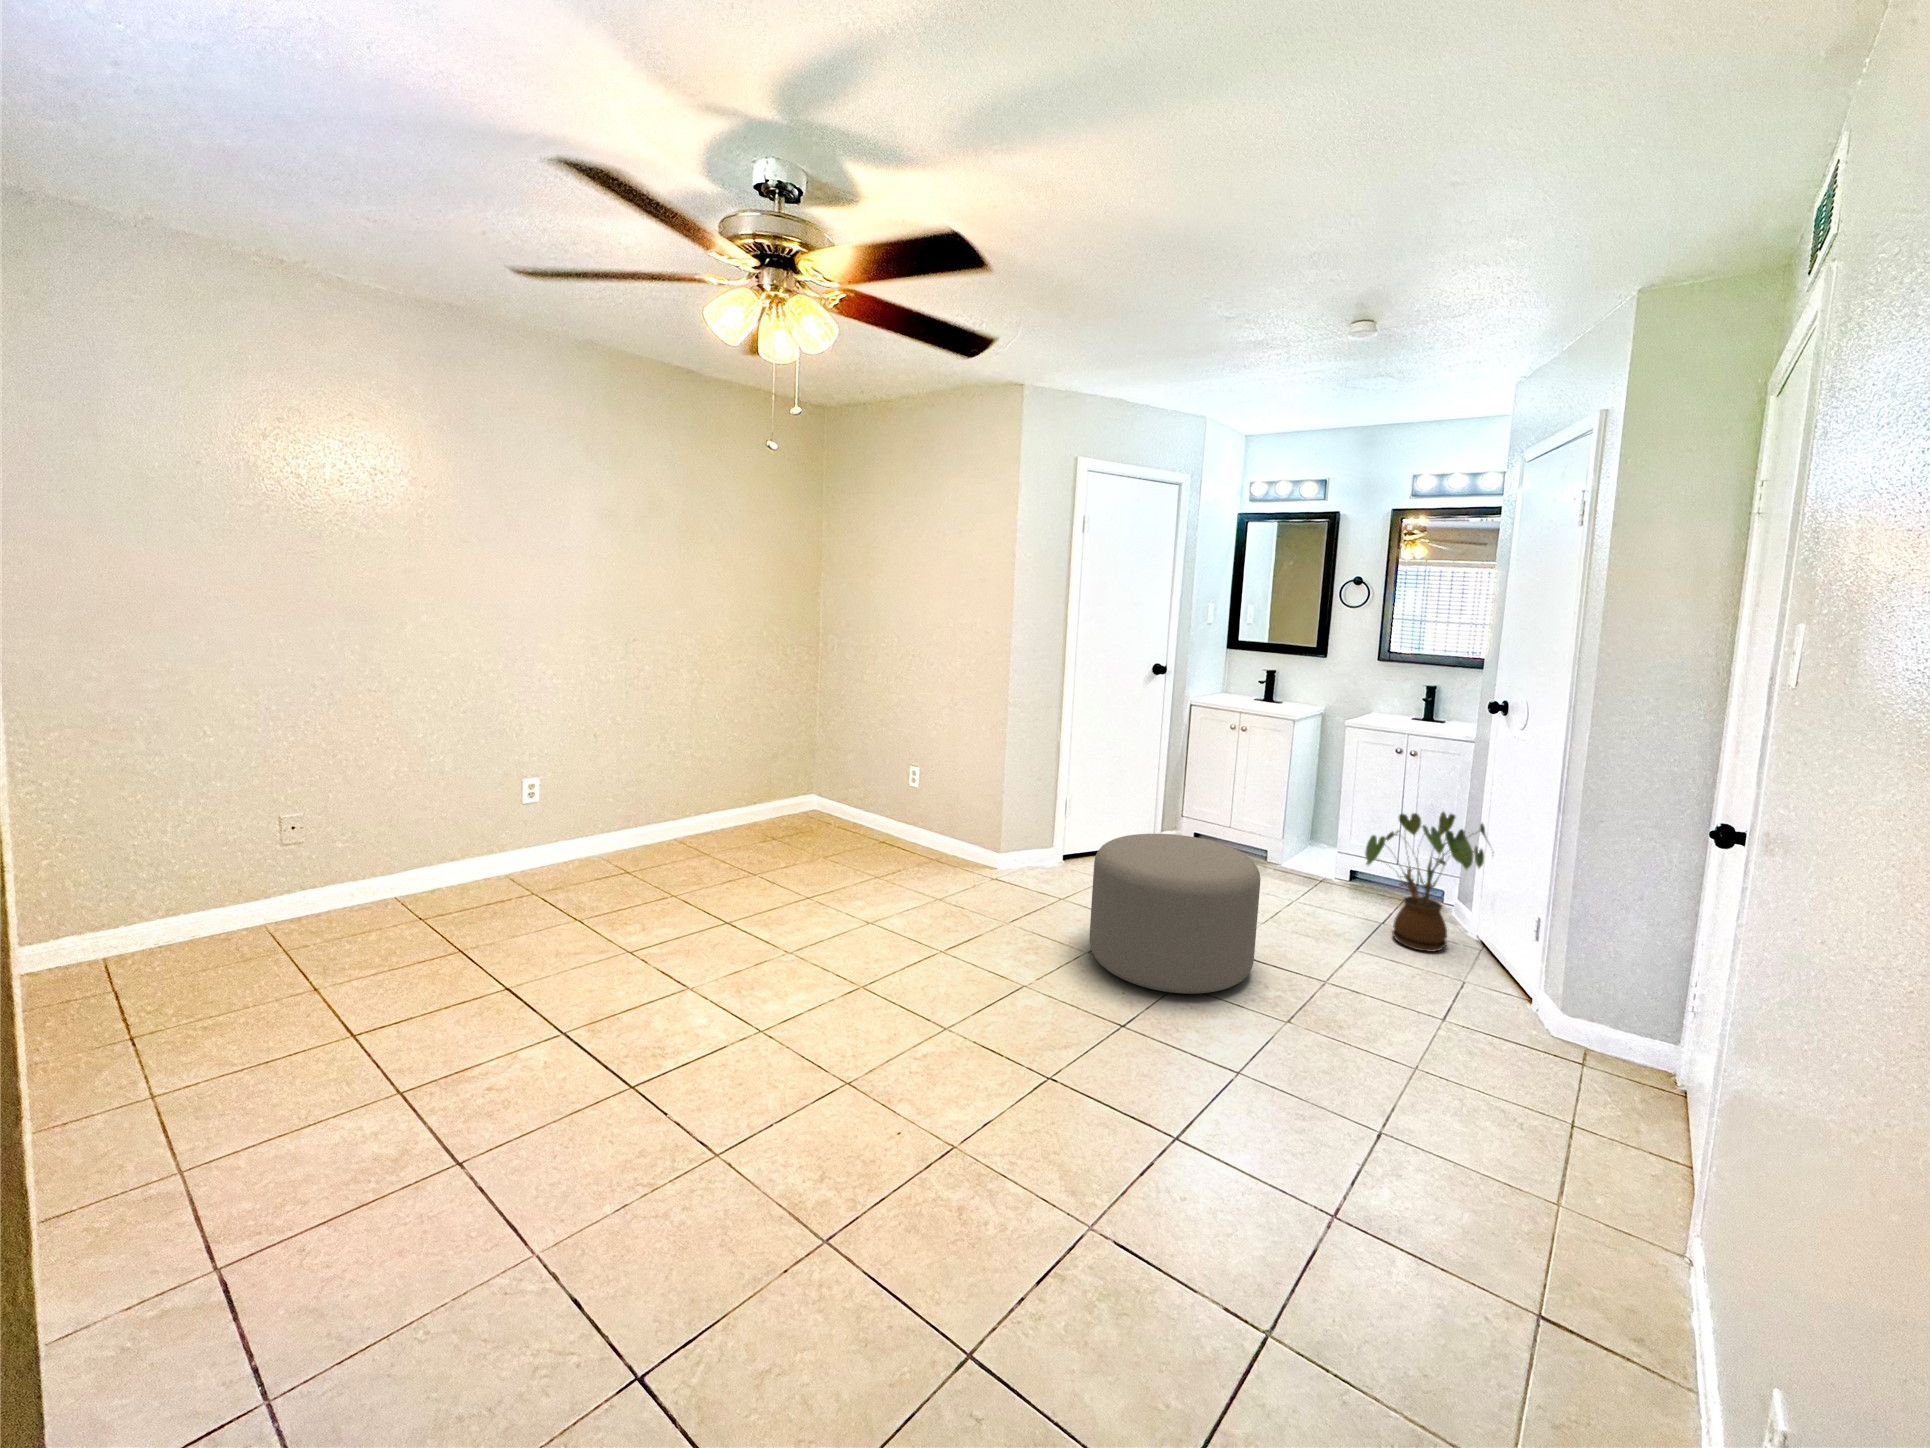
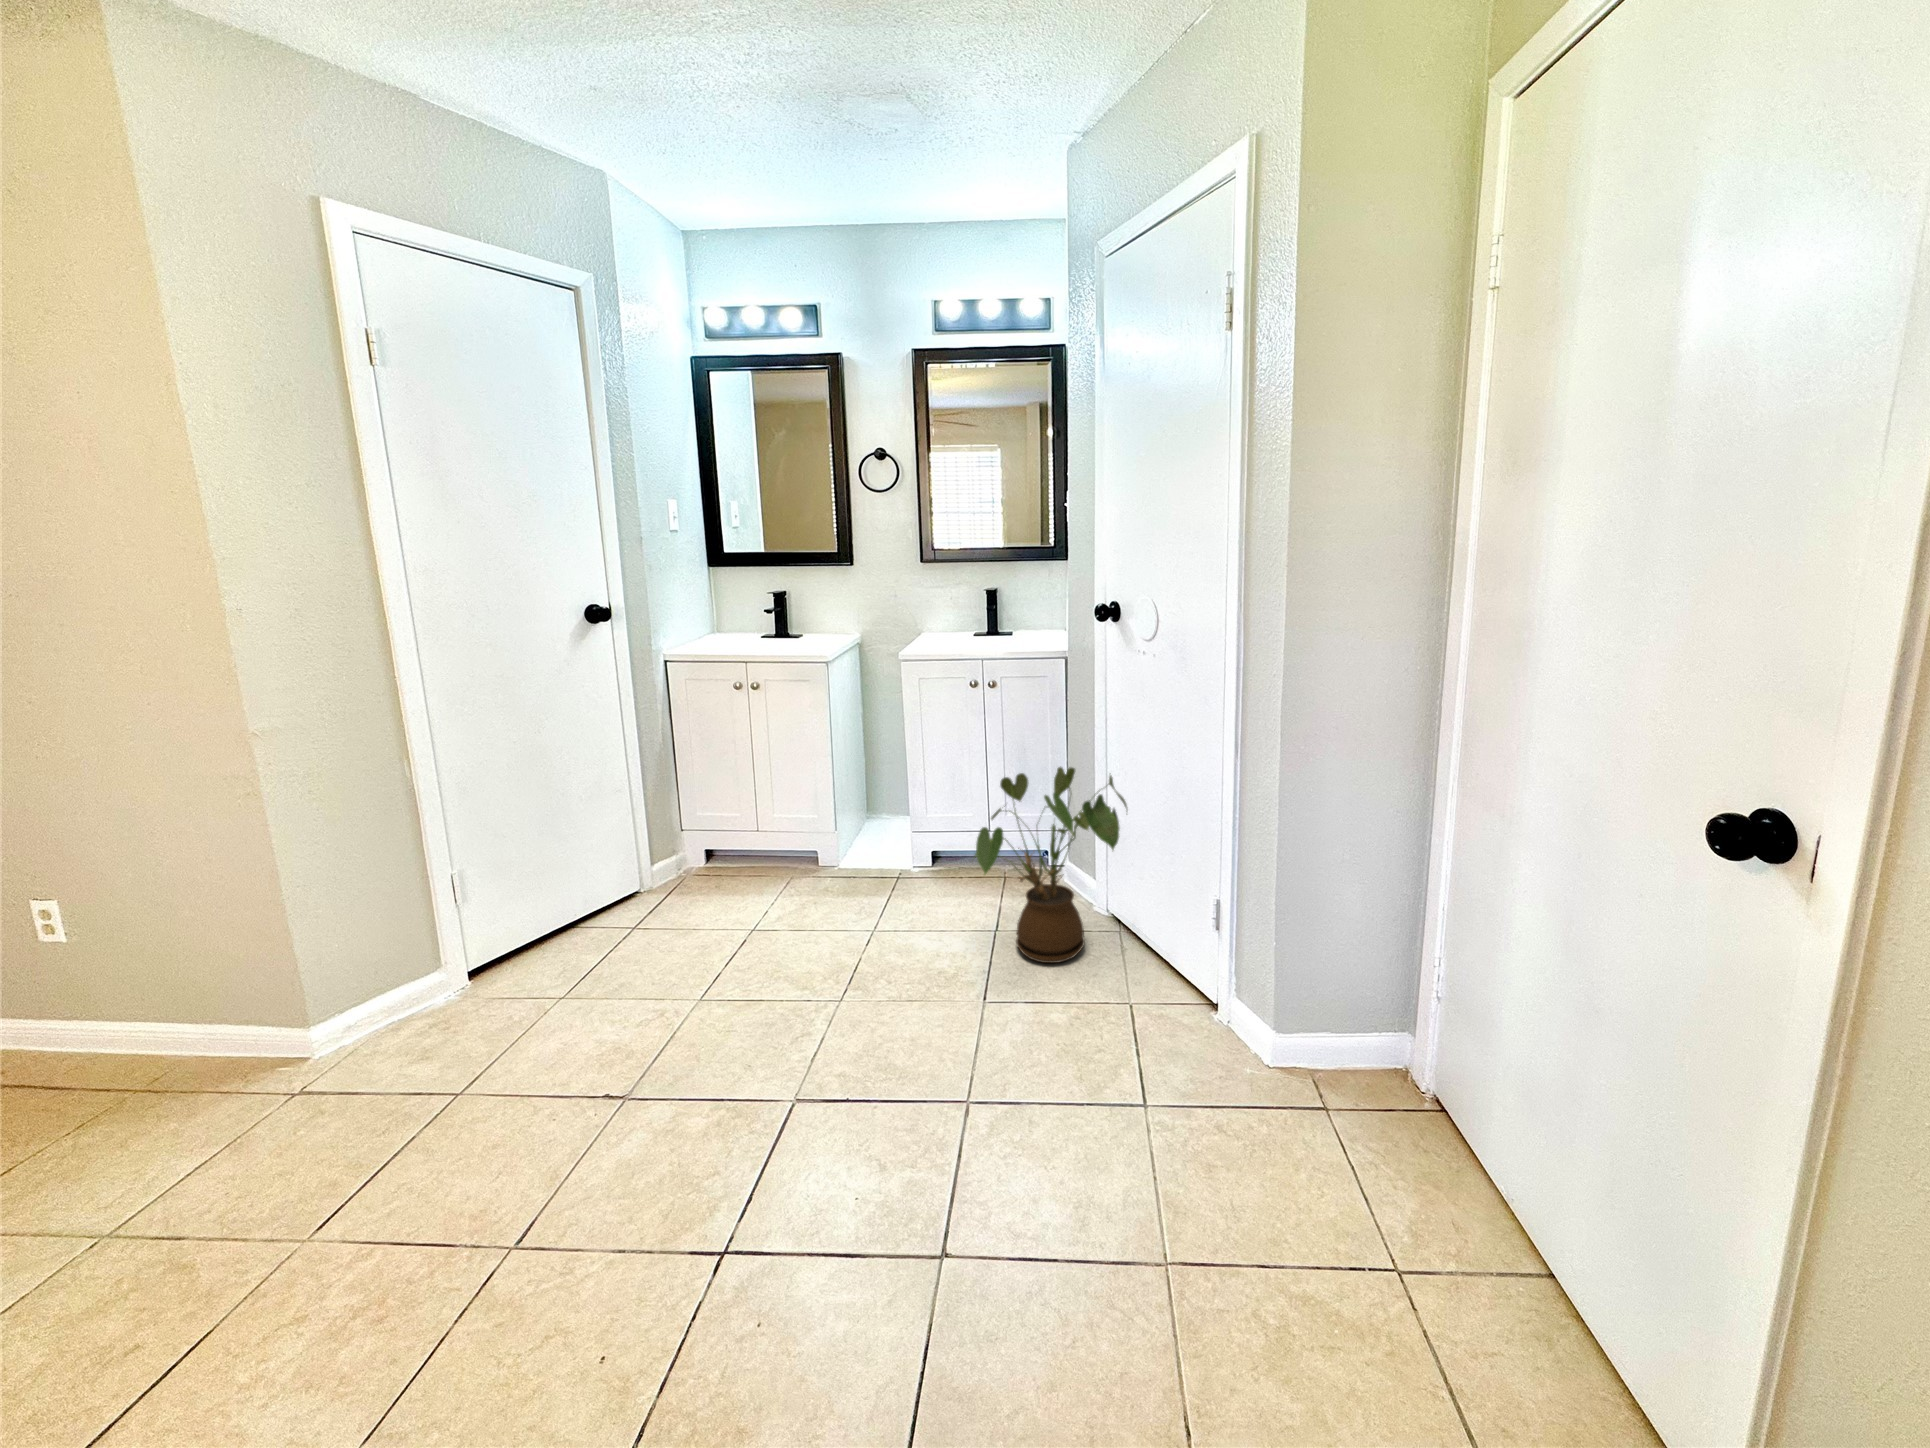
ottoman: present [1090,834,1260,994] -> none [487,922,854,1316]

